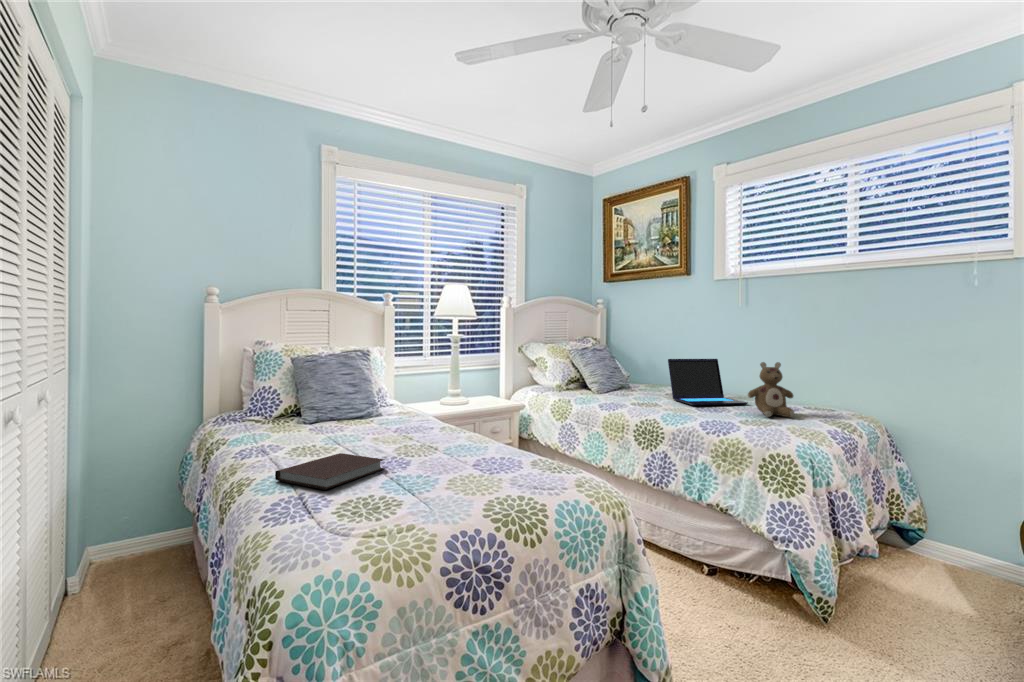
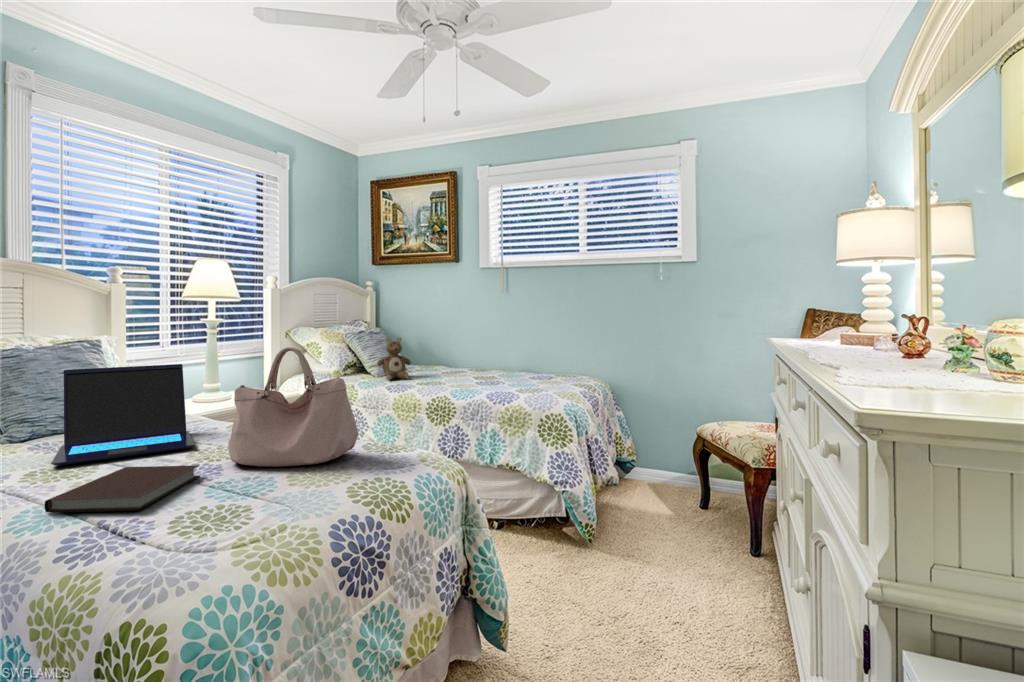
laptop: present [668,359,748,405] -> present [51,364,194,466]
handbag: none [412,360,516,472] -> present [228,347,358,467]
stuffed bear: present [748,362,794,417] -> present [377,337,411,380]

